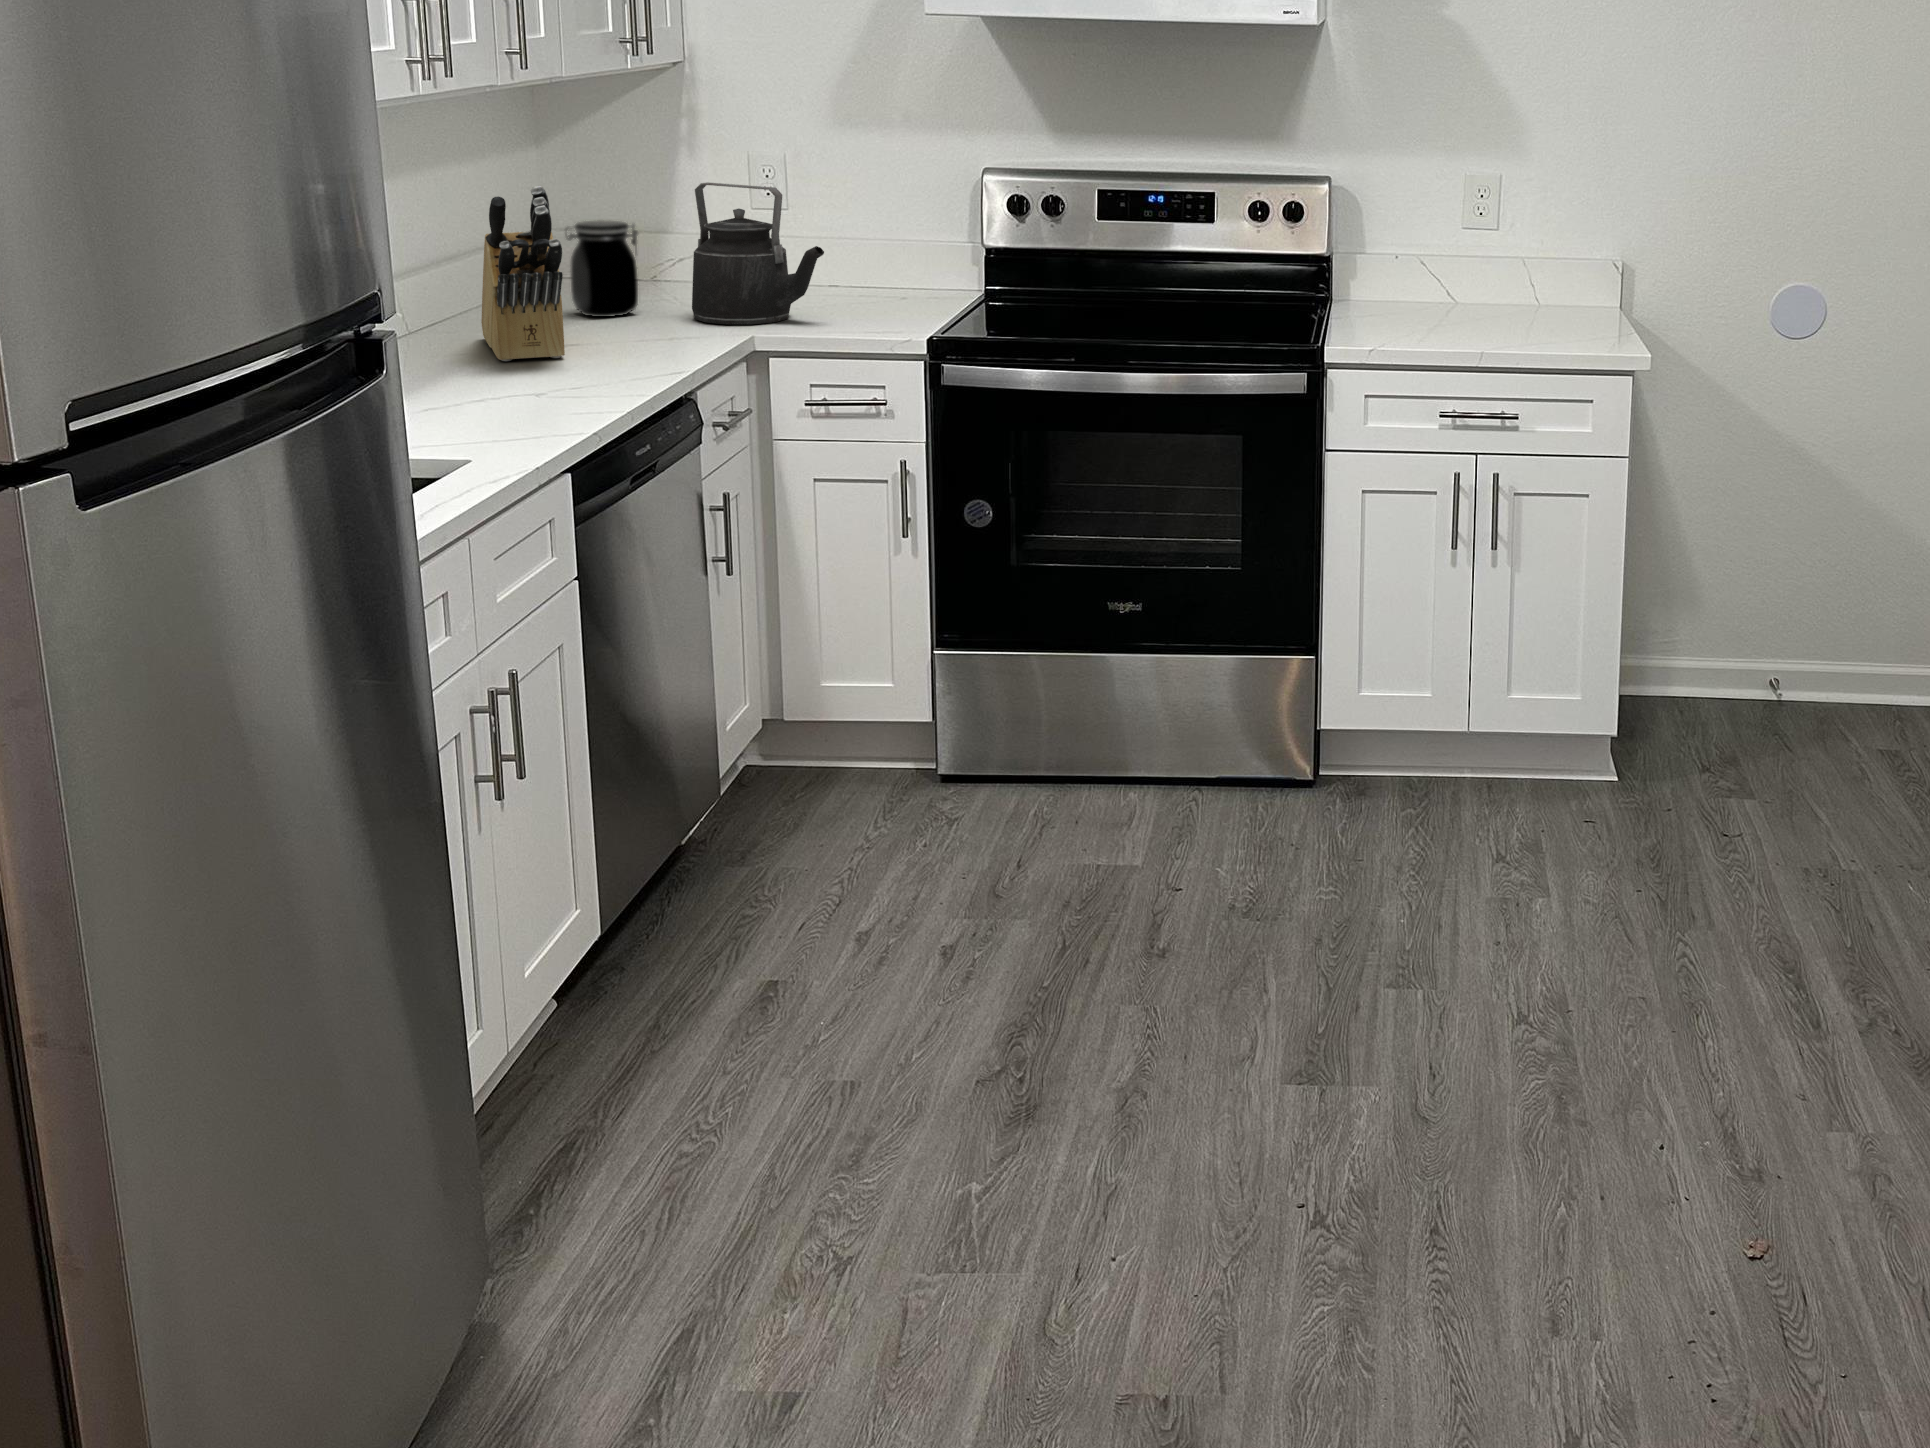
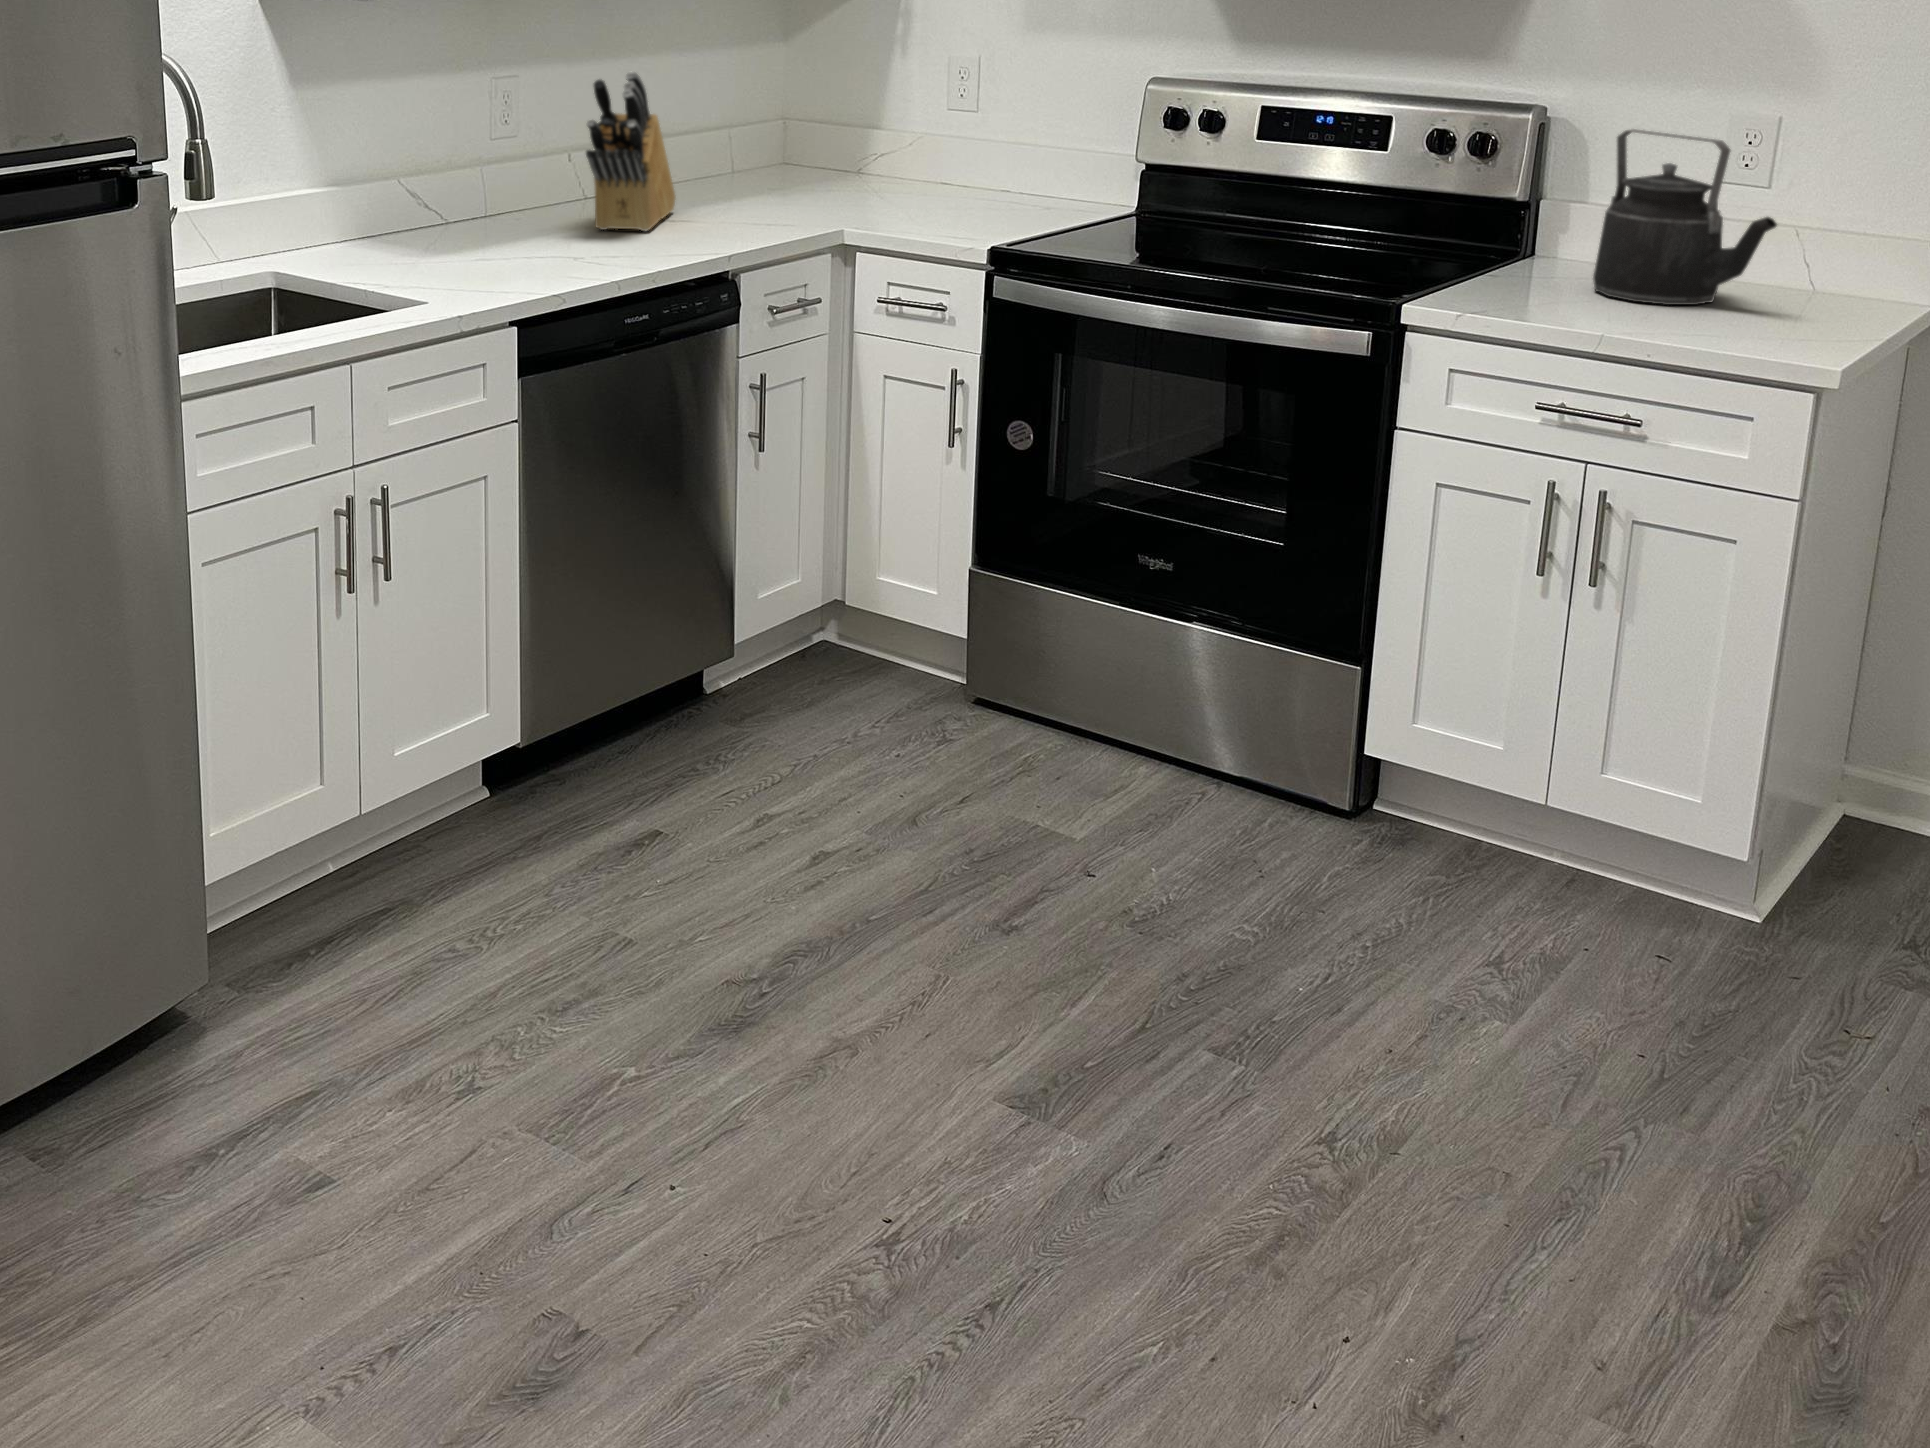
kettle: present [692,182,824,324] -> present [1593,129,1777,305]
jar: present [566,220,638,317] -> none [729,110,794,201]

